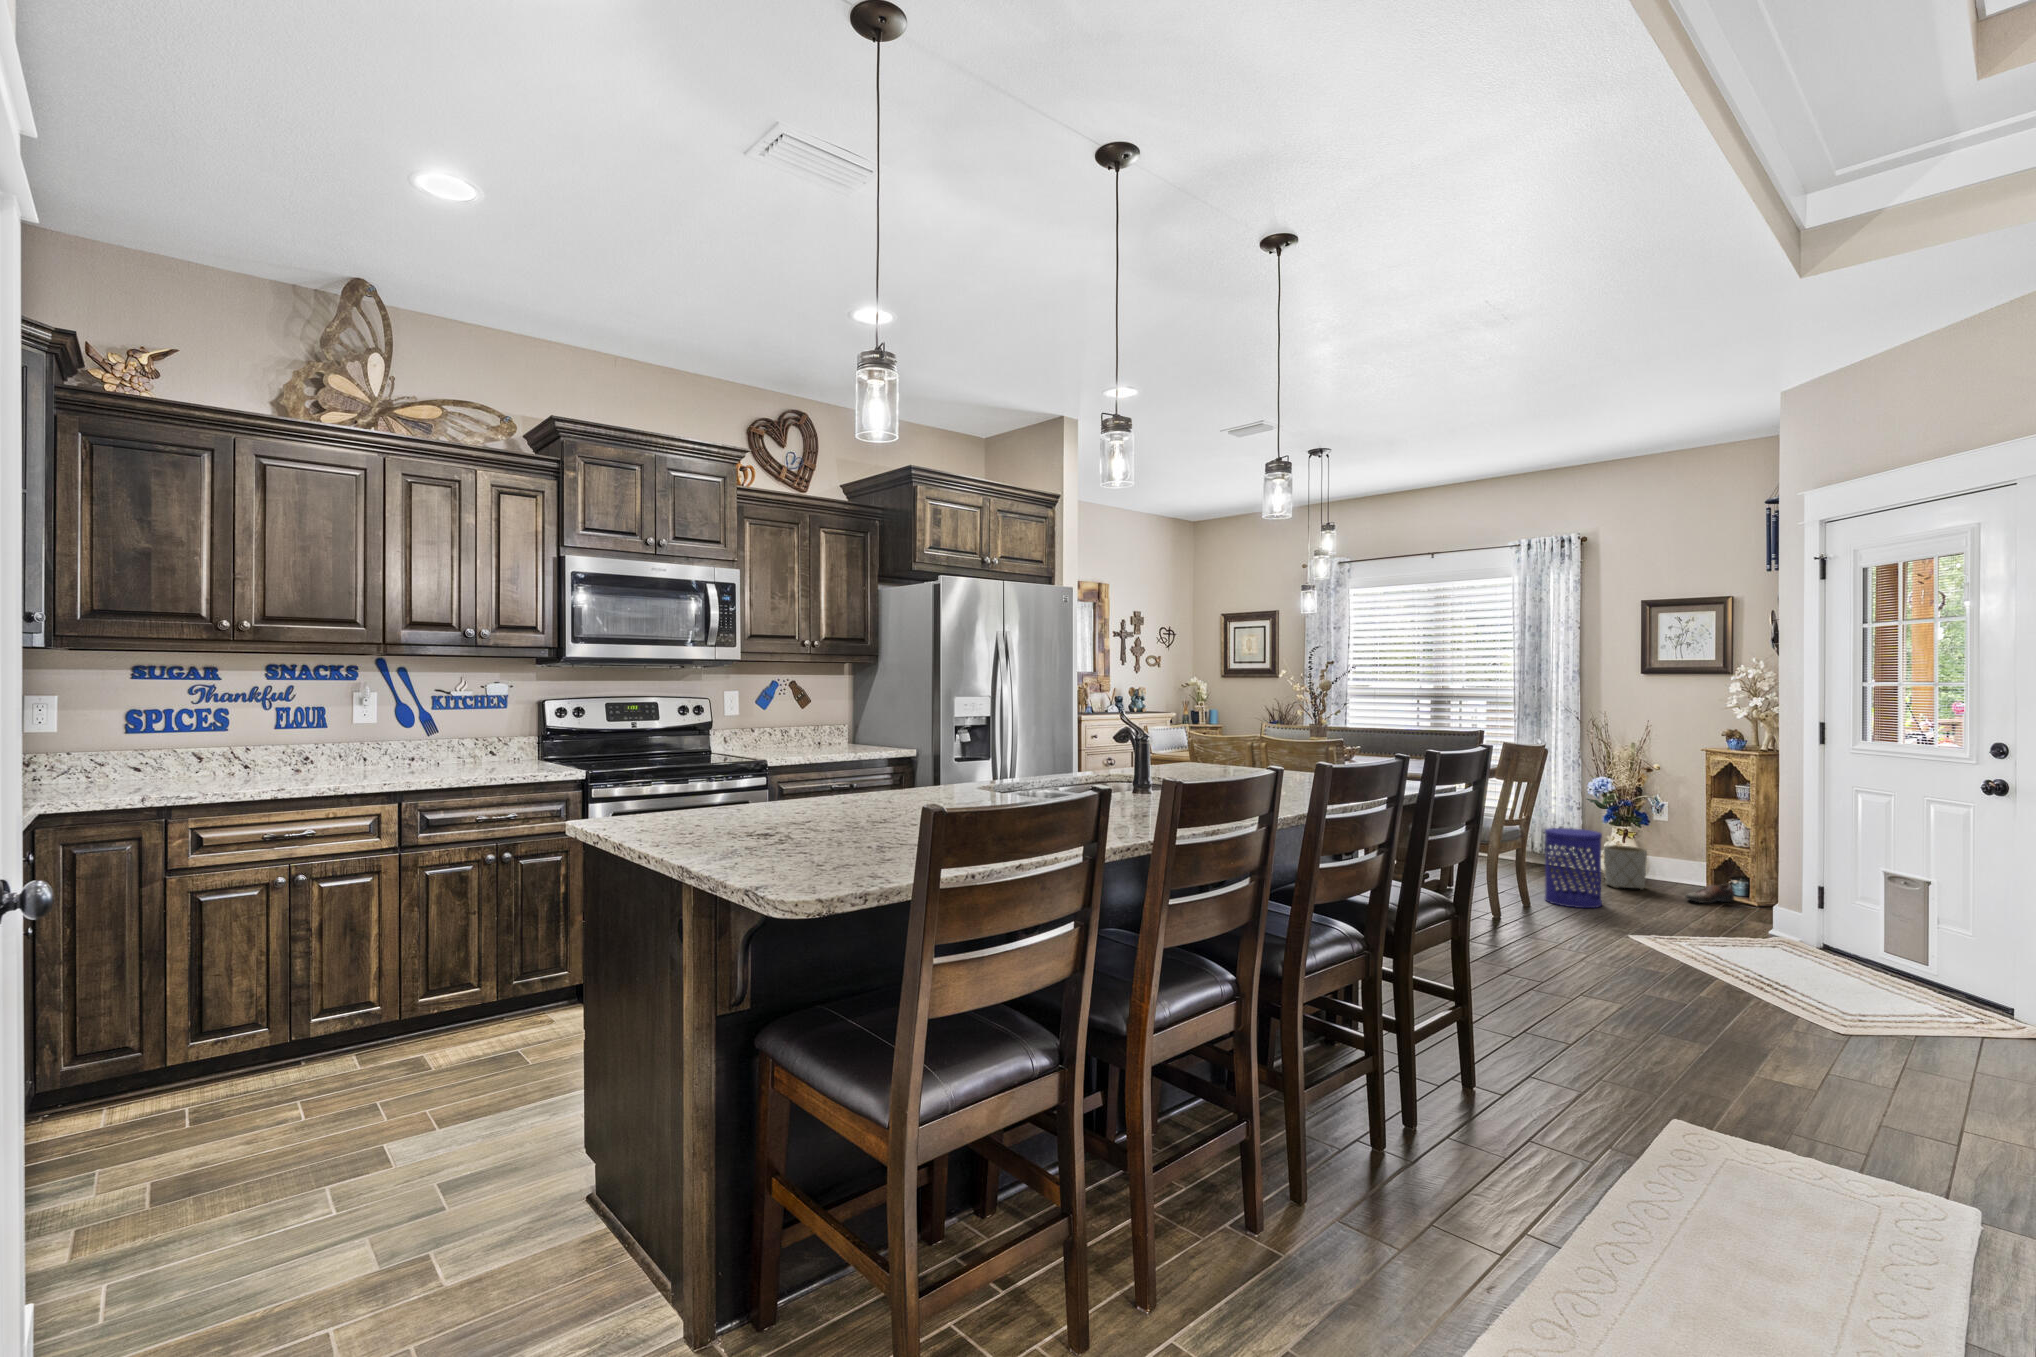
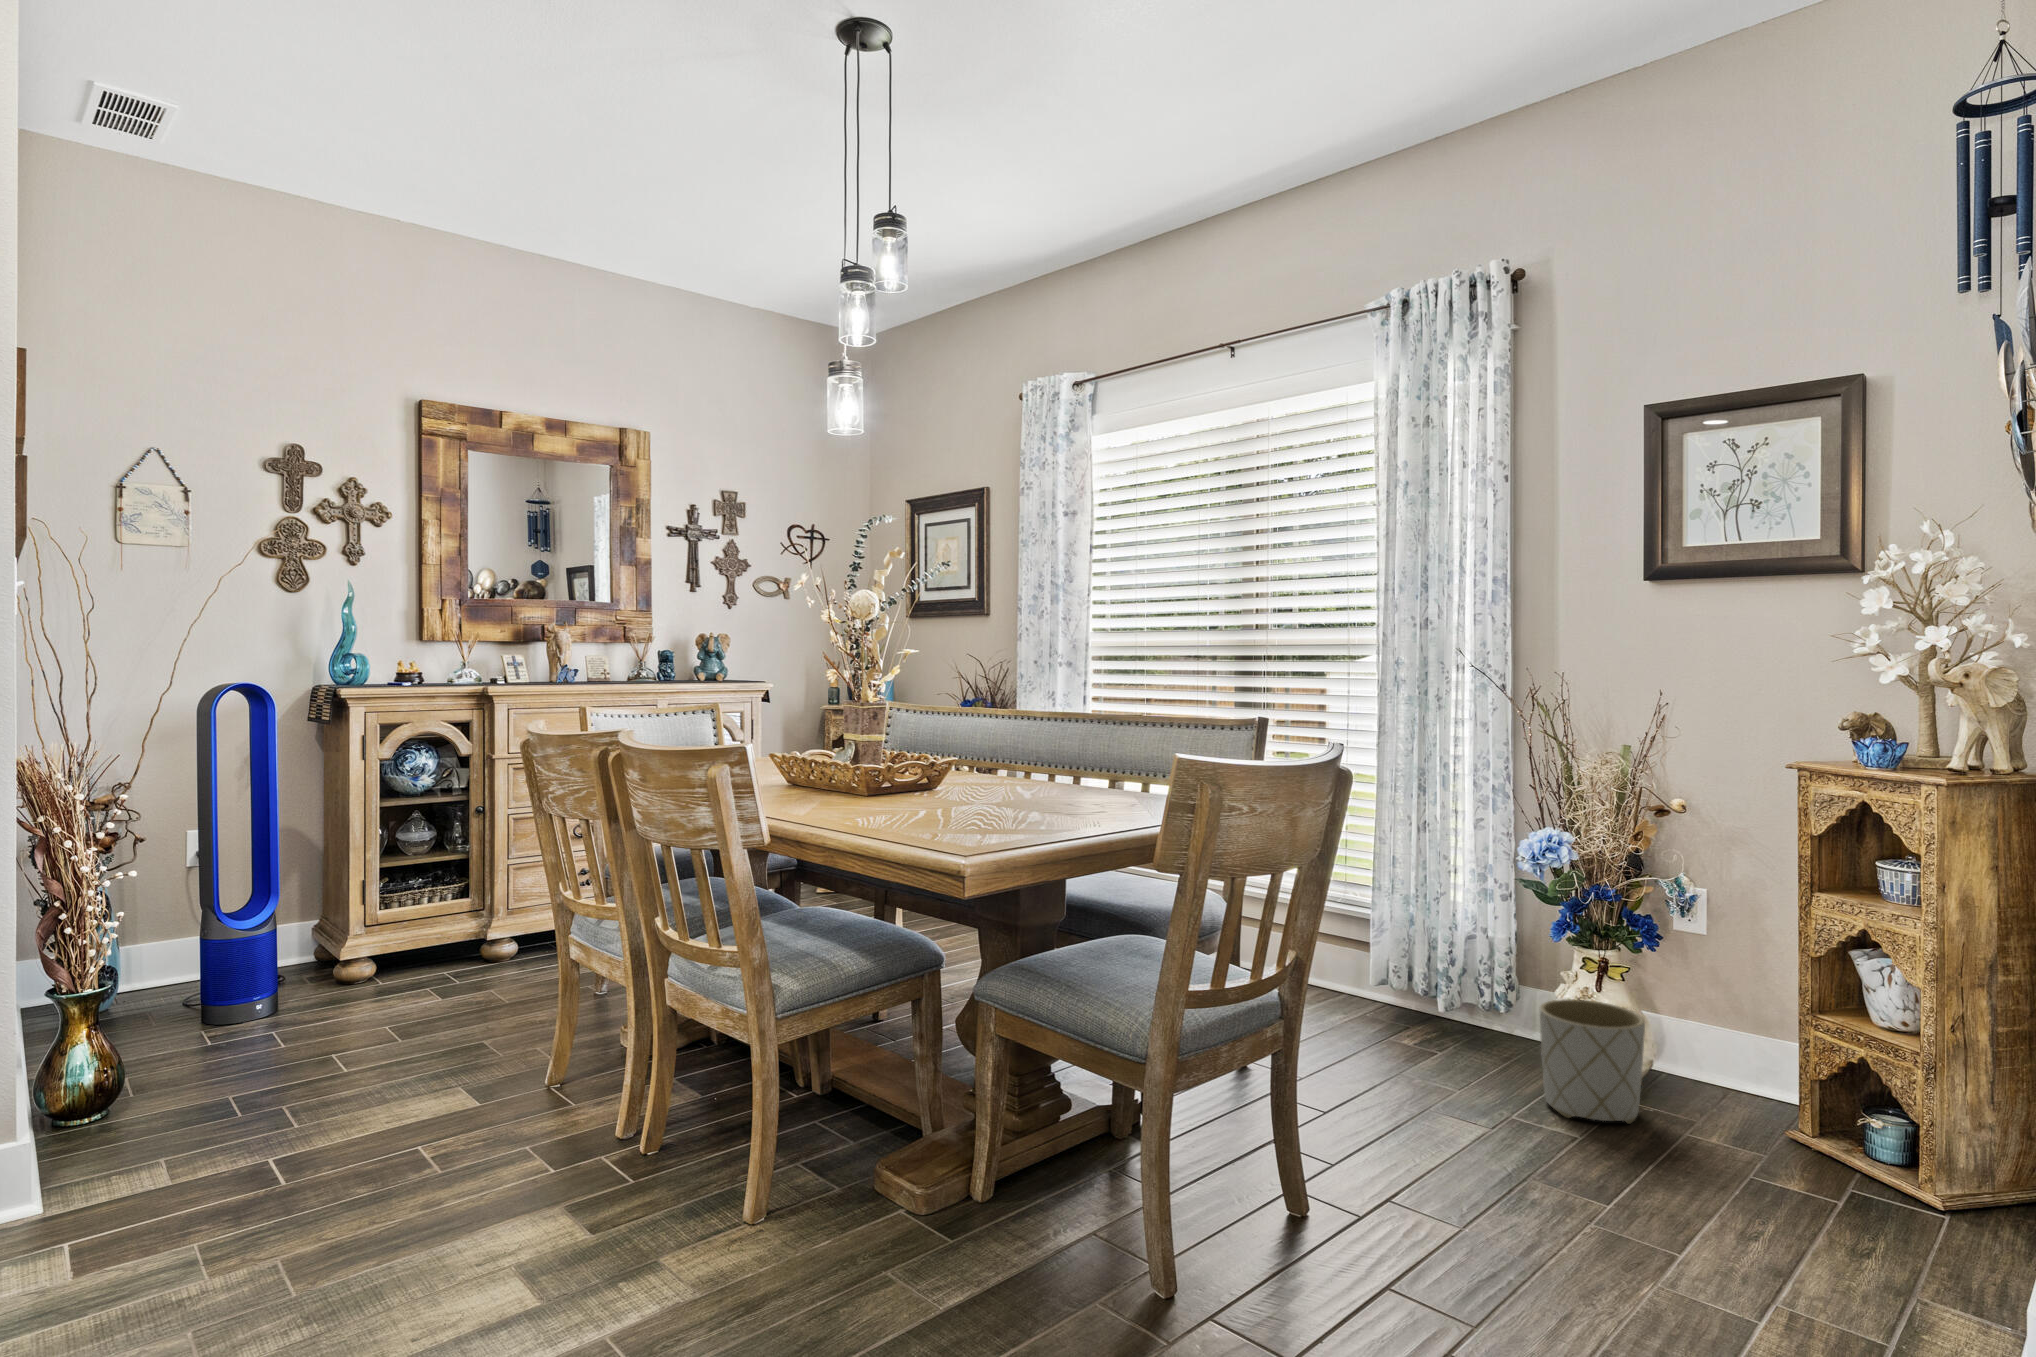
waste bin: present [1545,828,1602,908] -> none [1357,979,1507,1232]
shoe: present [1685,884,1734,903] -> none [1740,1131,1873,1195]

